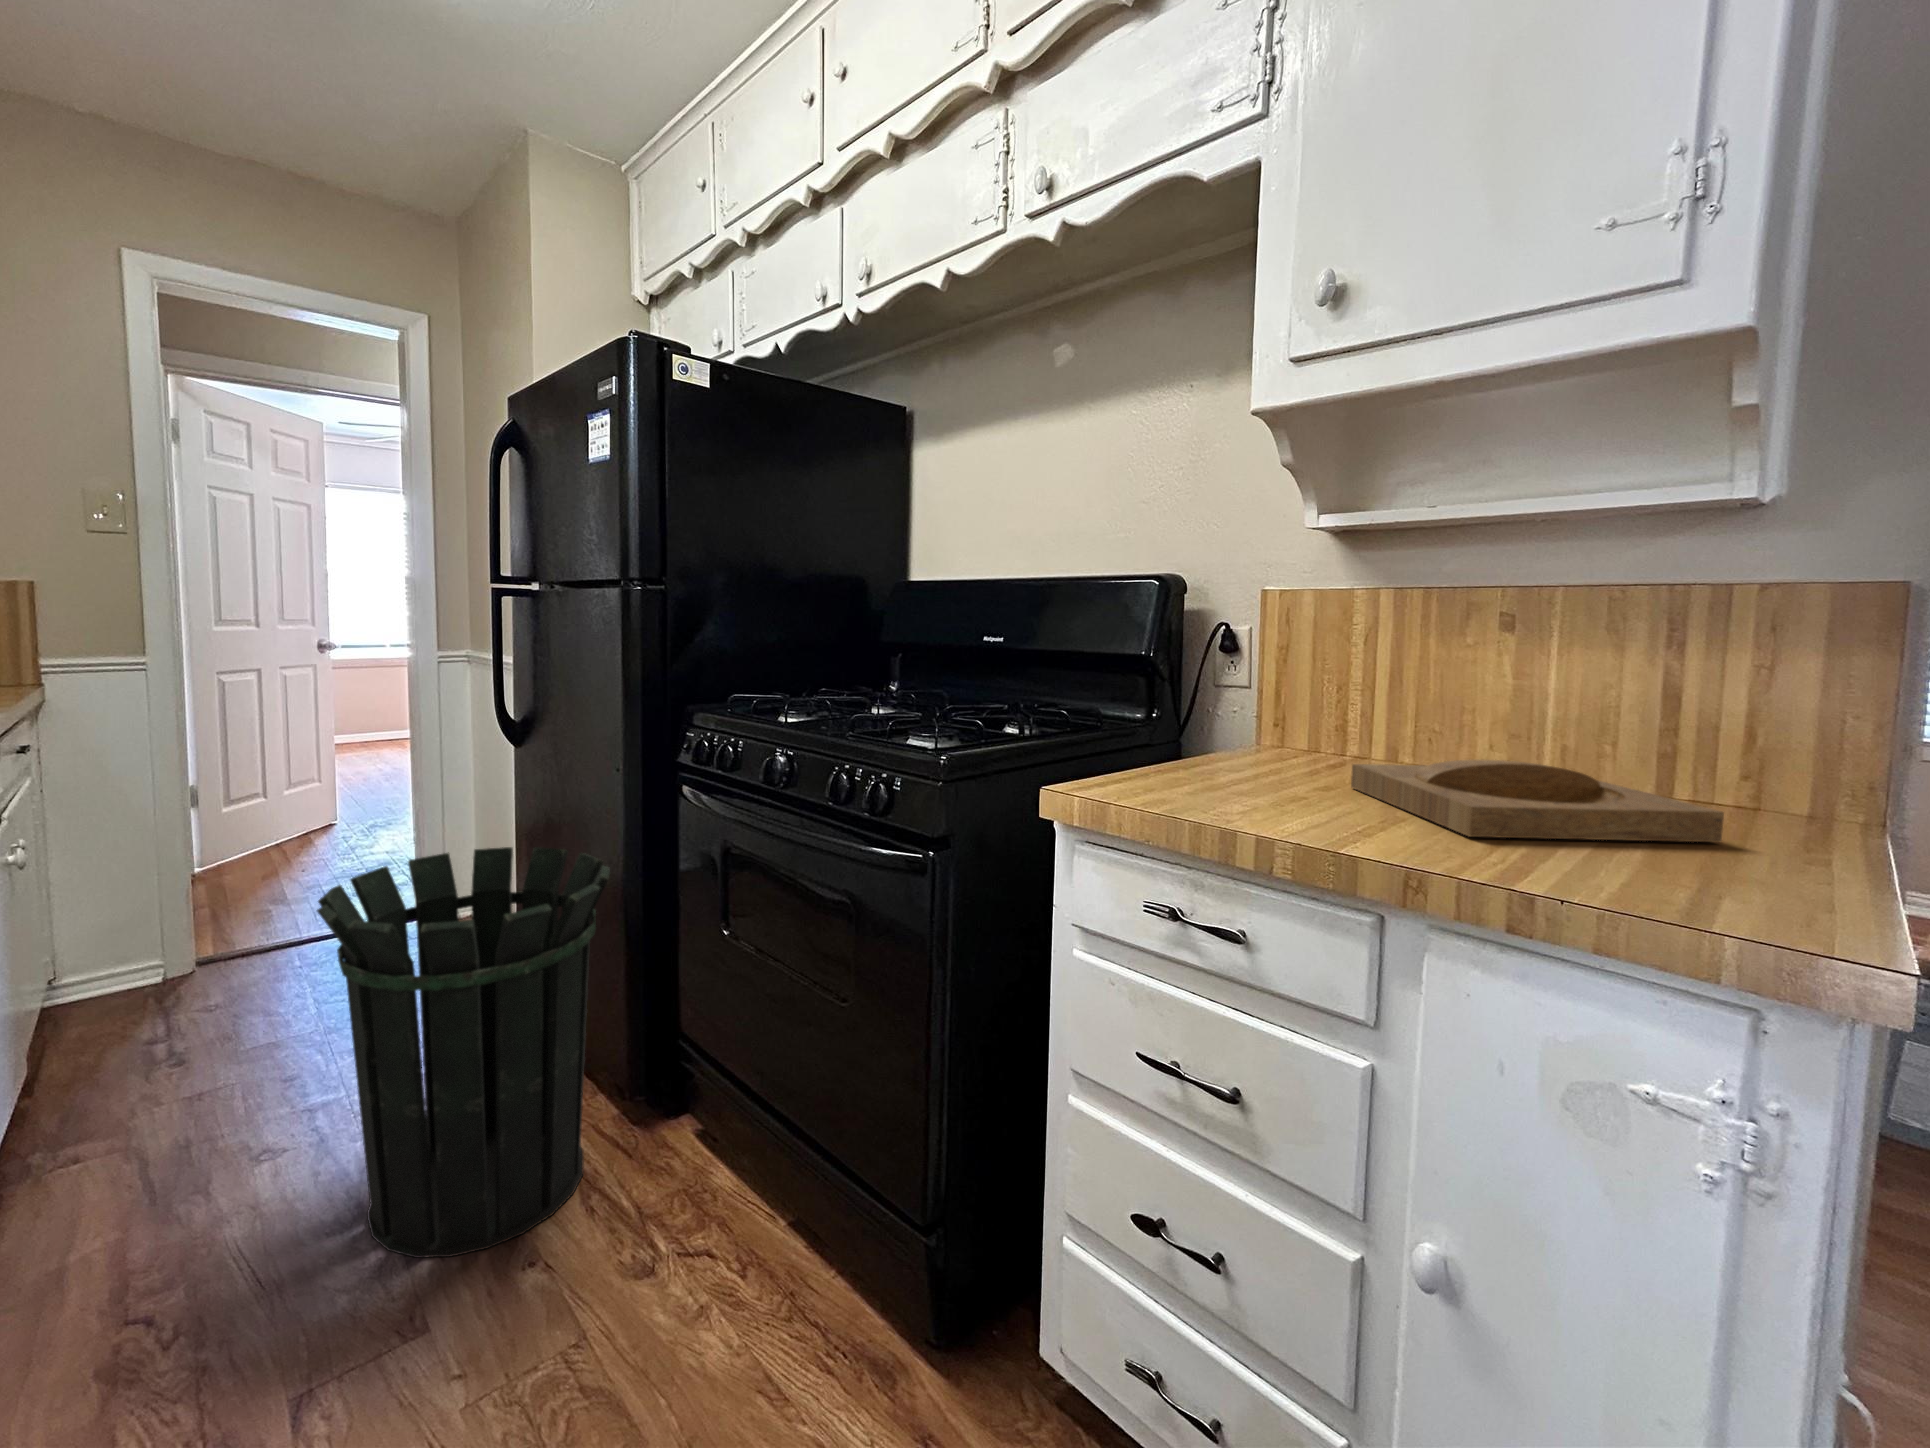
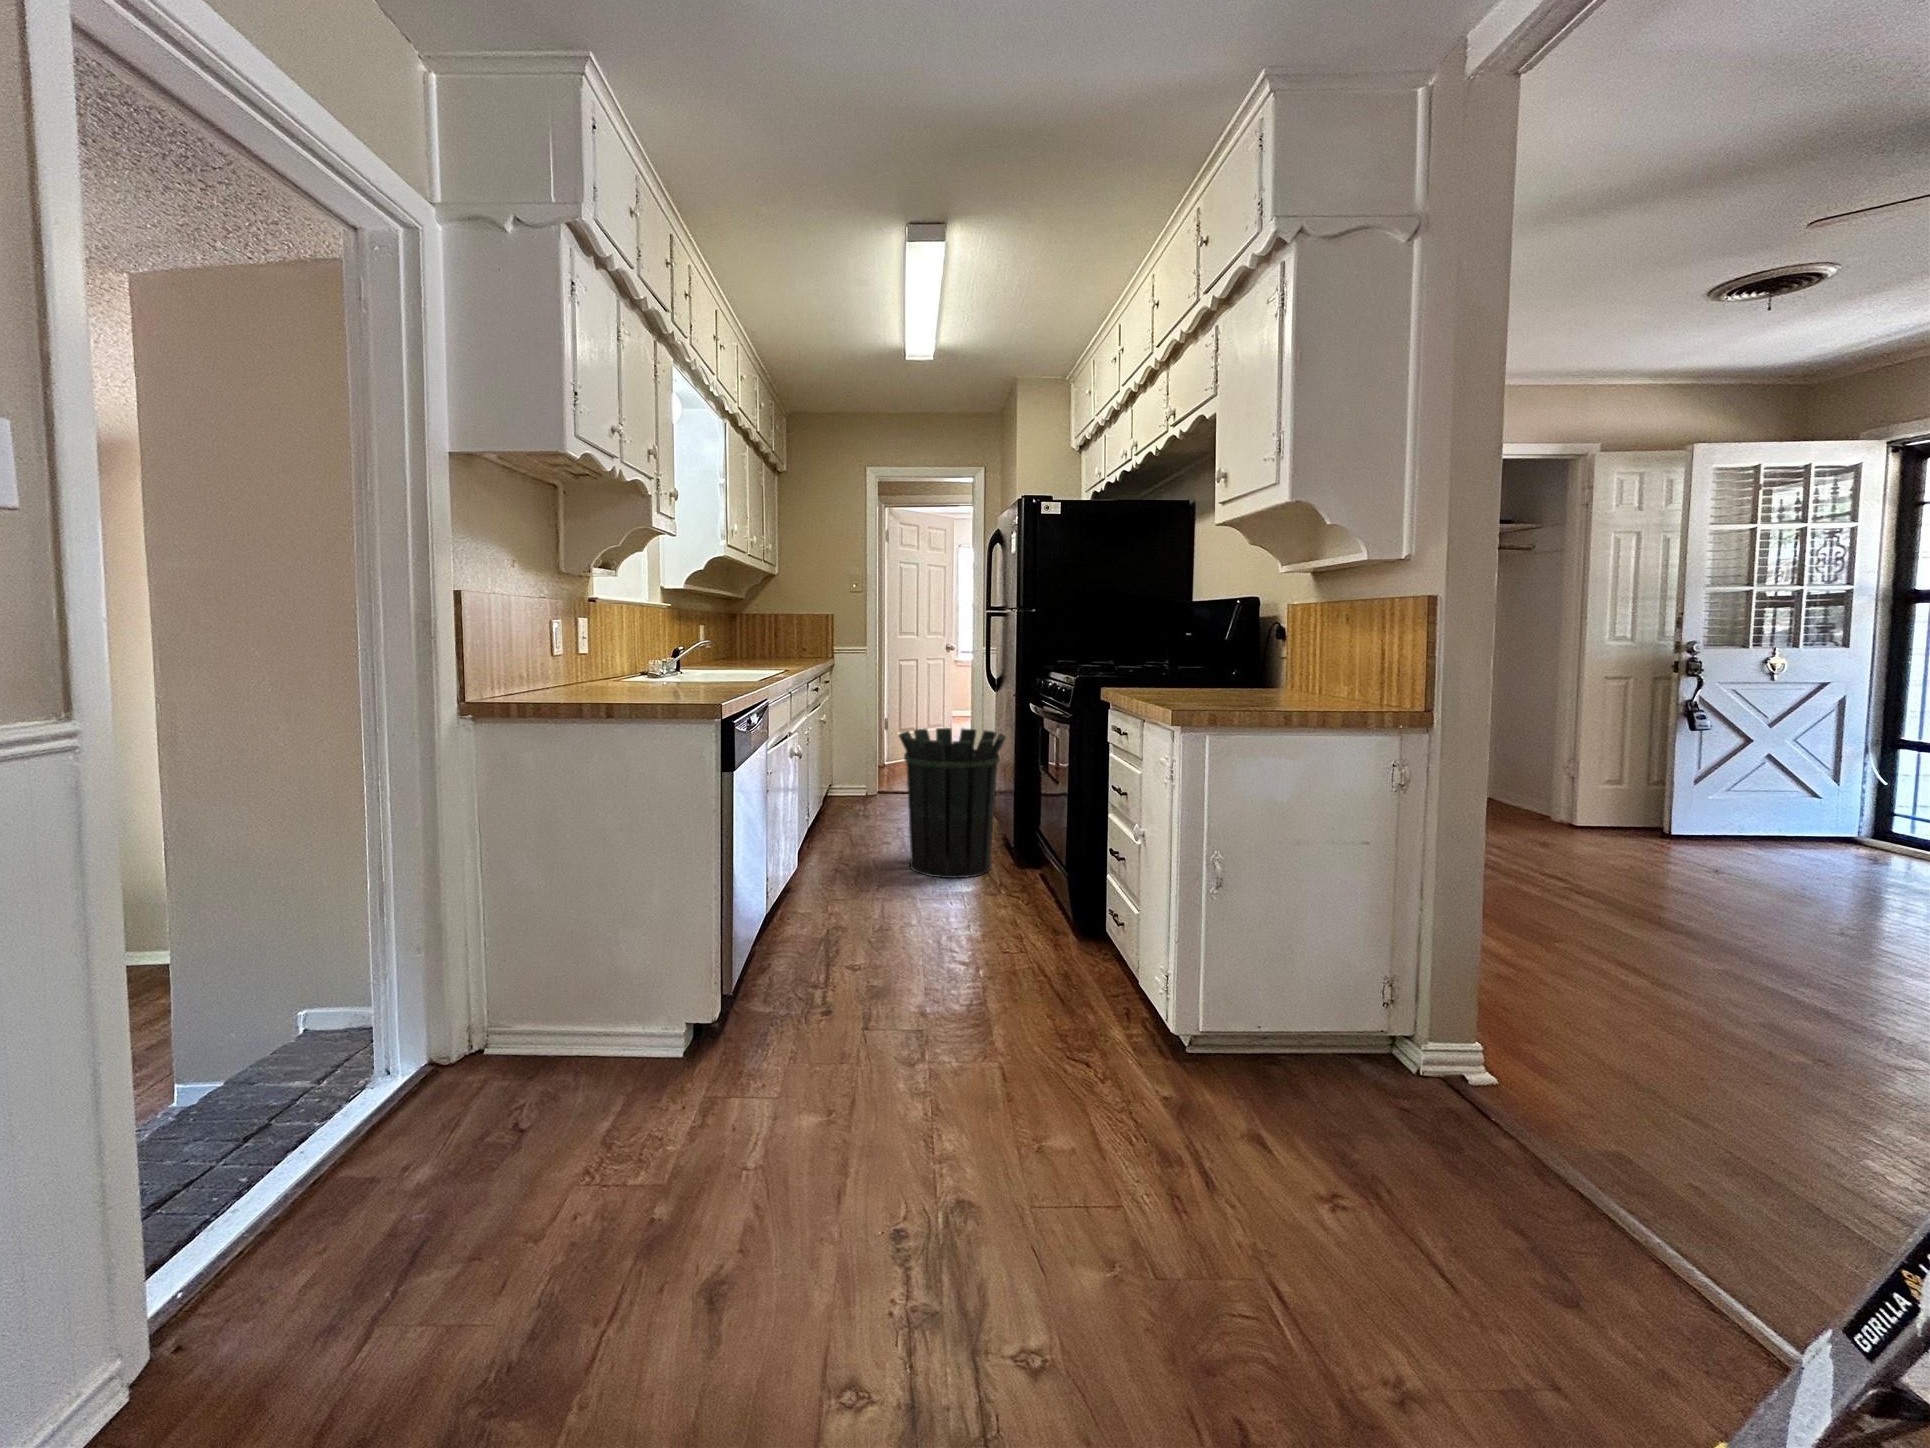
tray: present [1351,760,1724,842] -> none [1193,677,1319,703]

